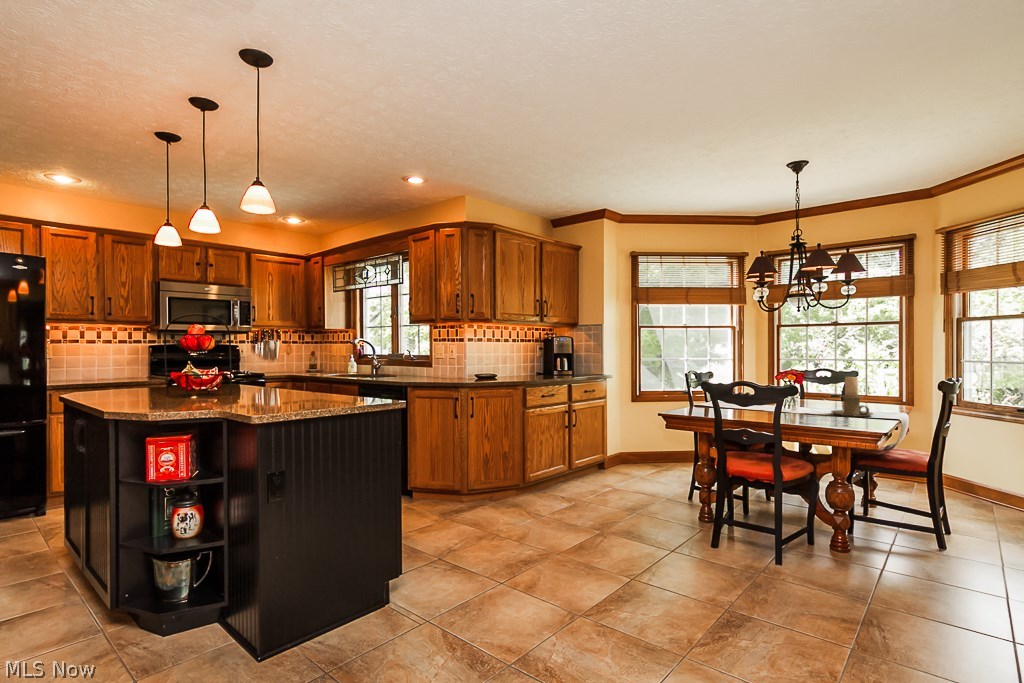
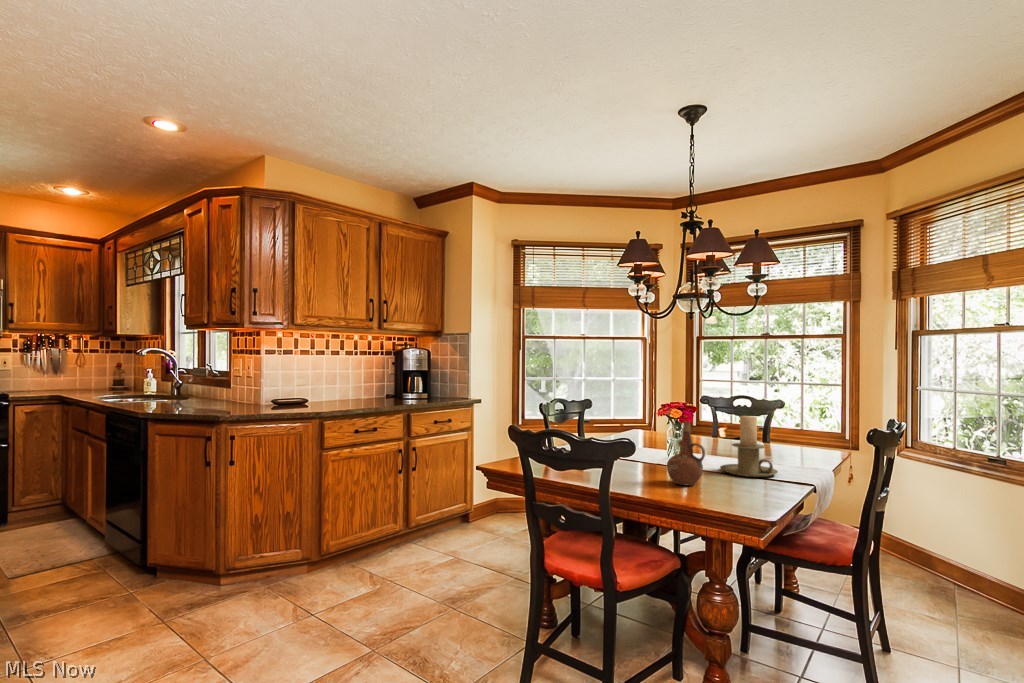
ceramic pitcher: none [802,379,829,420] -> present [667,421,705,485]

